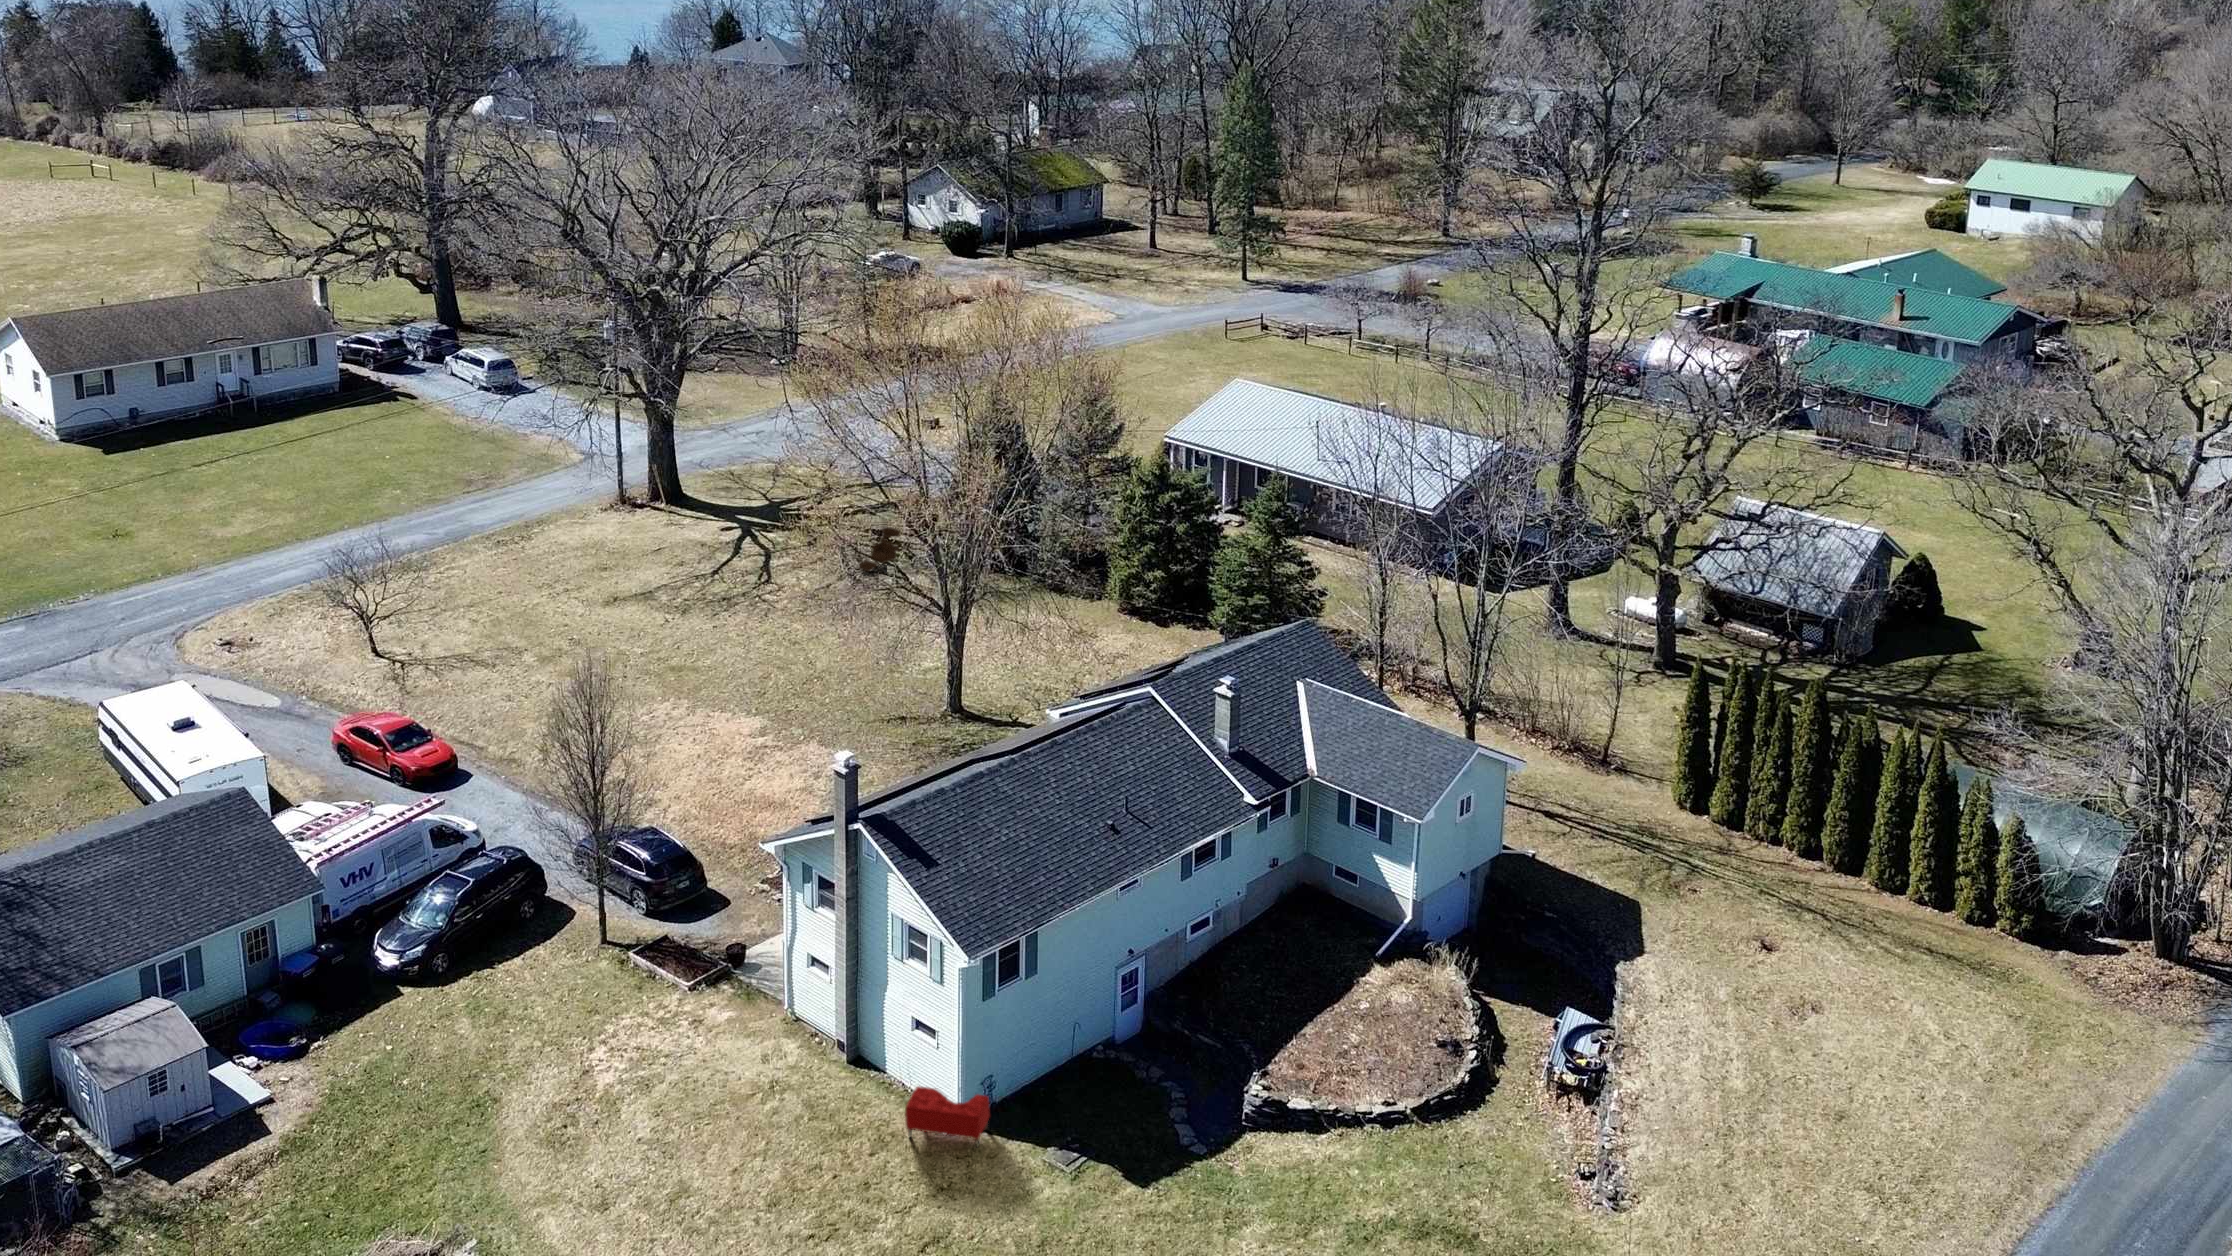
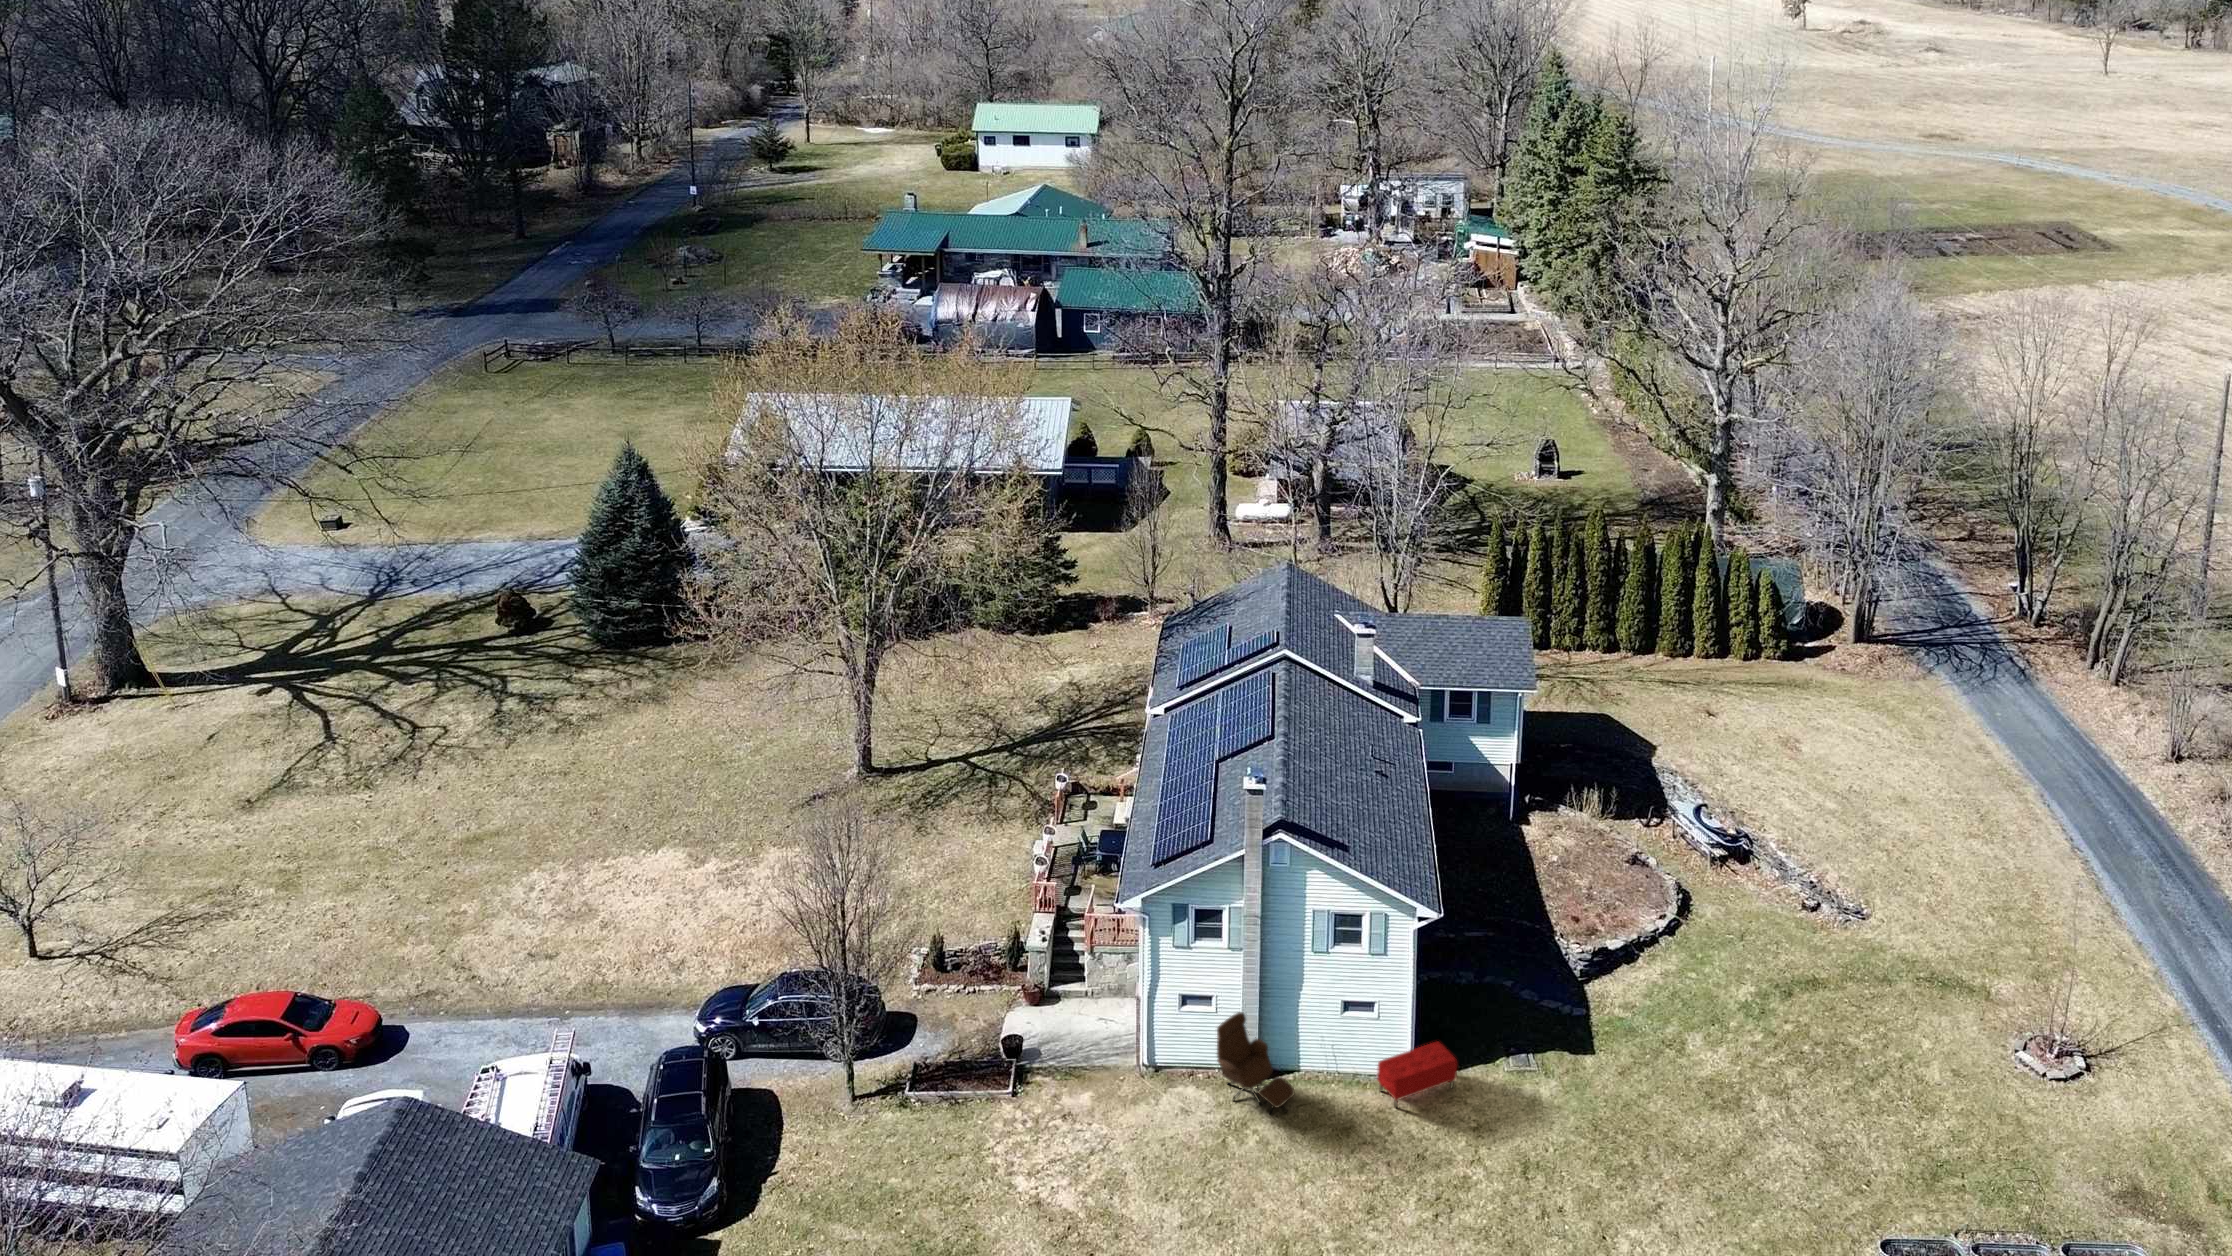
lounge chair: present [859,527,900,573] -> present [1217,1012,1295,1109]

